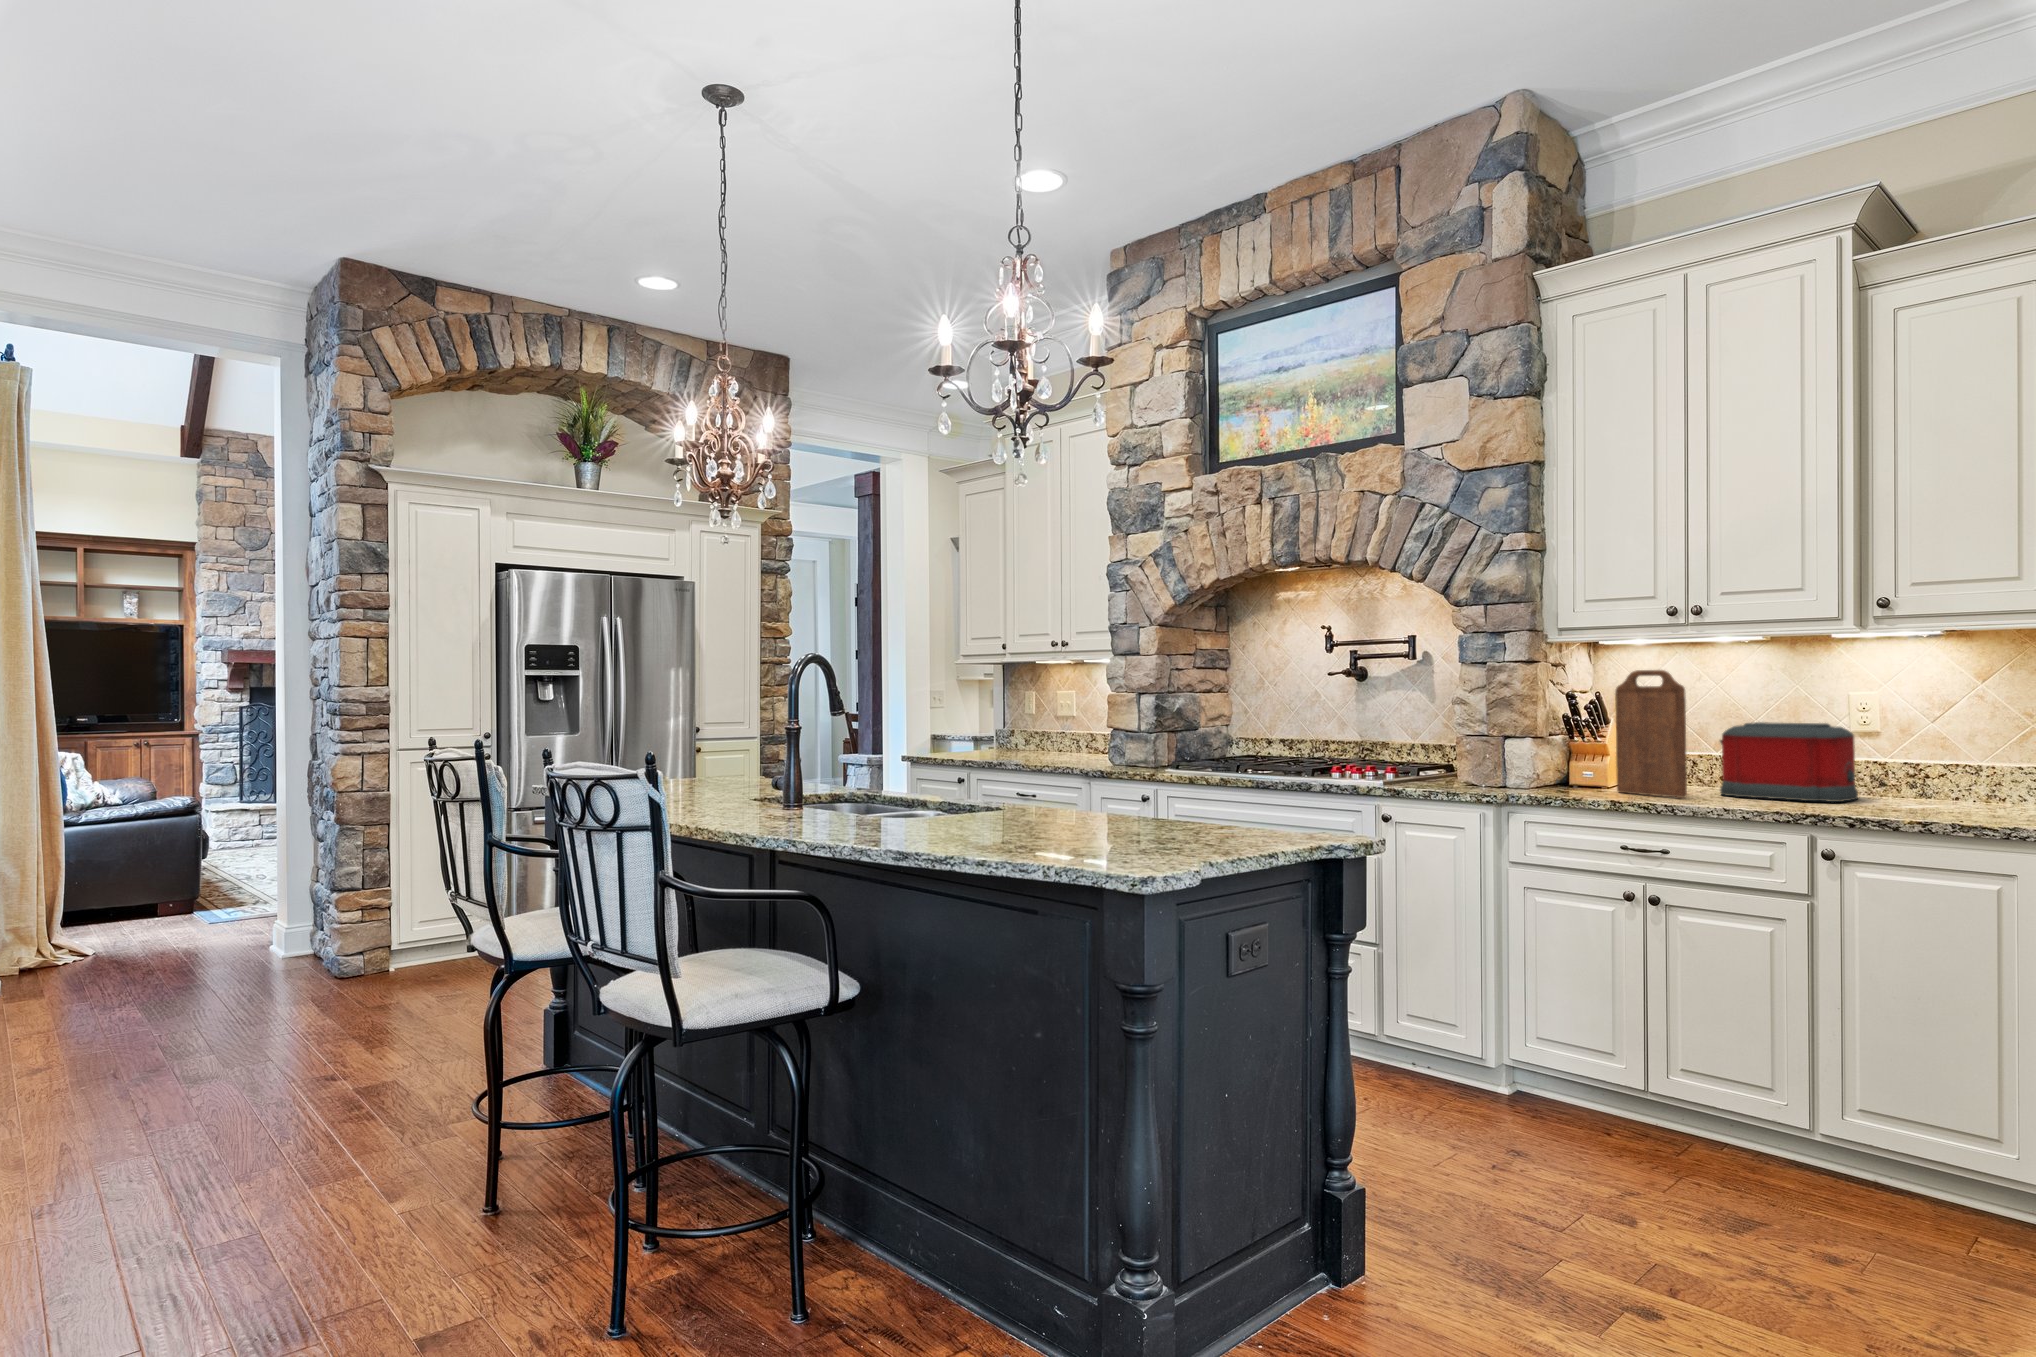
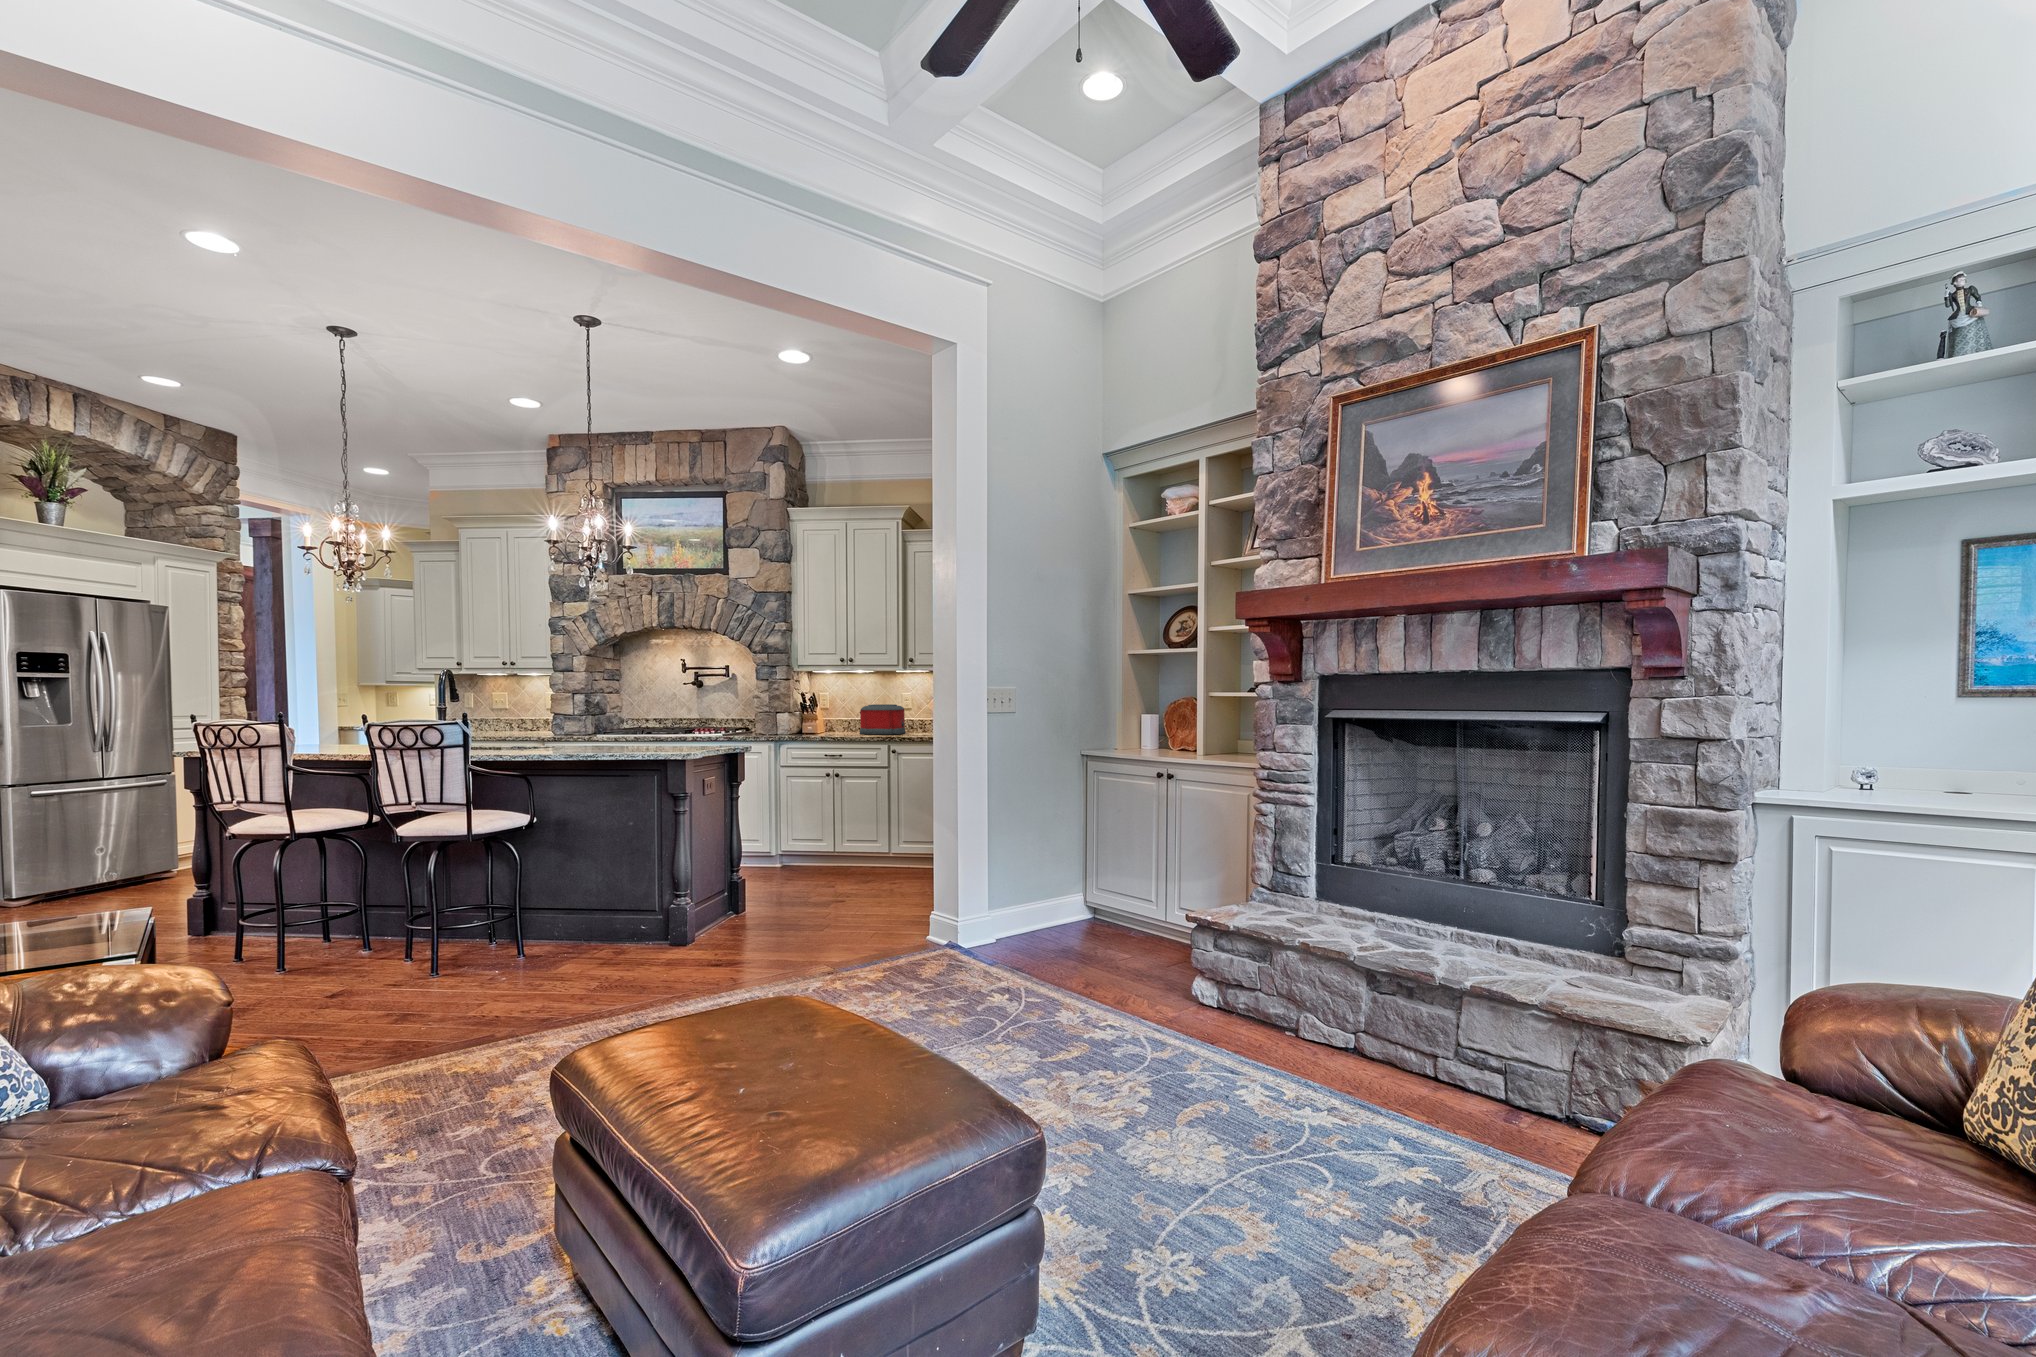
cutting board: present [1615,670,1687,798] -> none [821,684,848,736]

